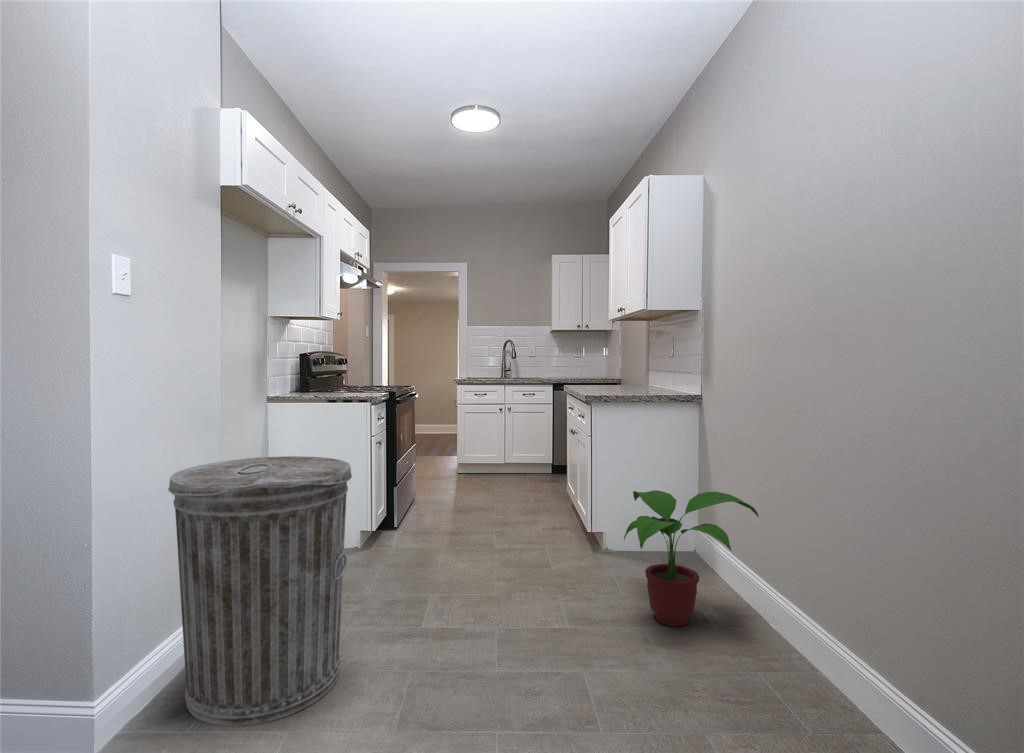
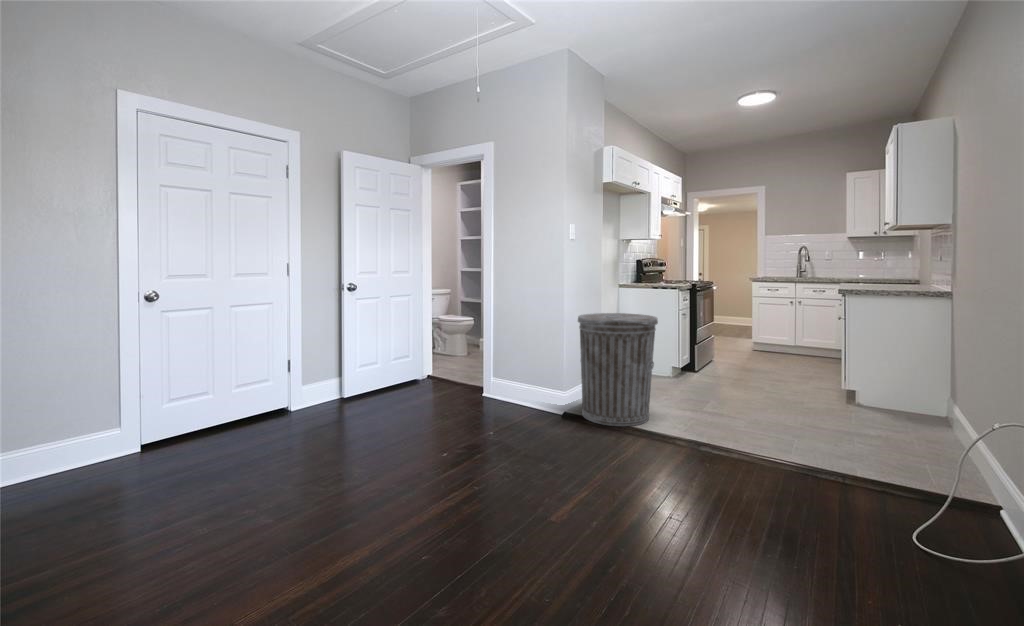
potted plant: present [624,490,759,626] -> none [837,354,960,444]

